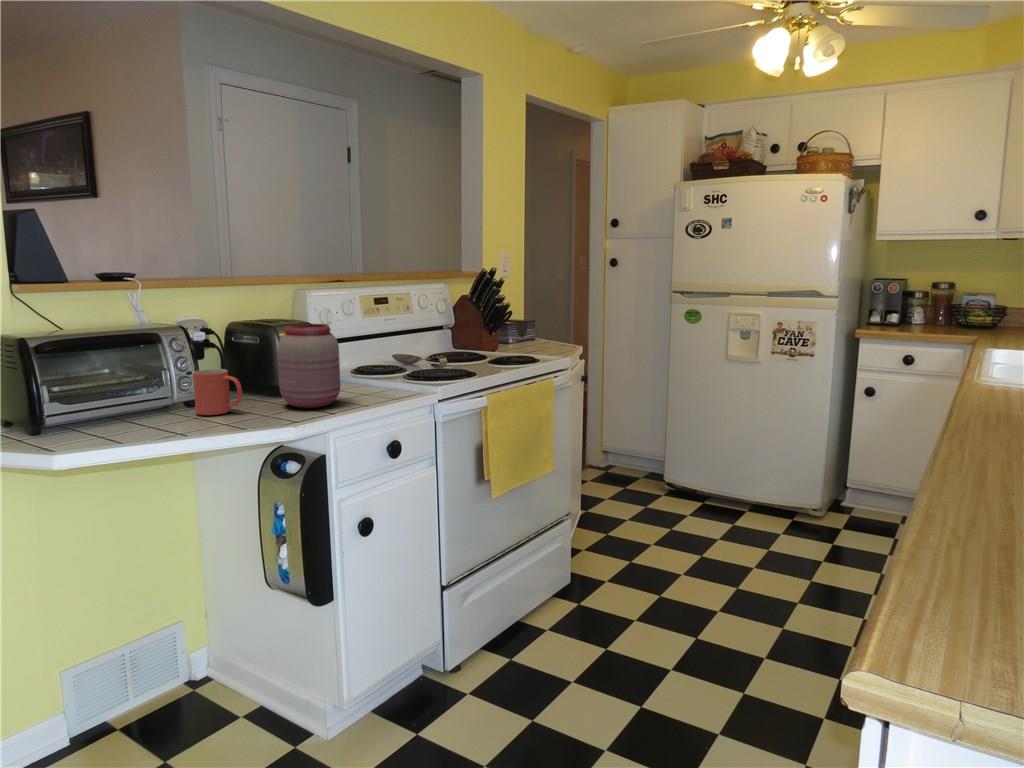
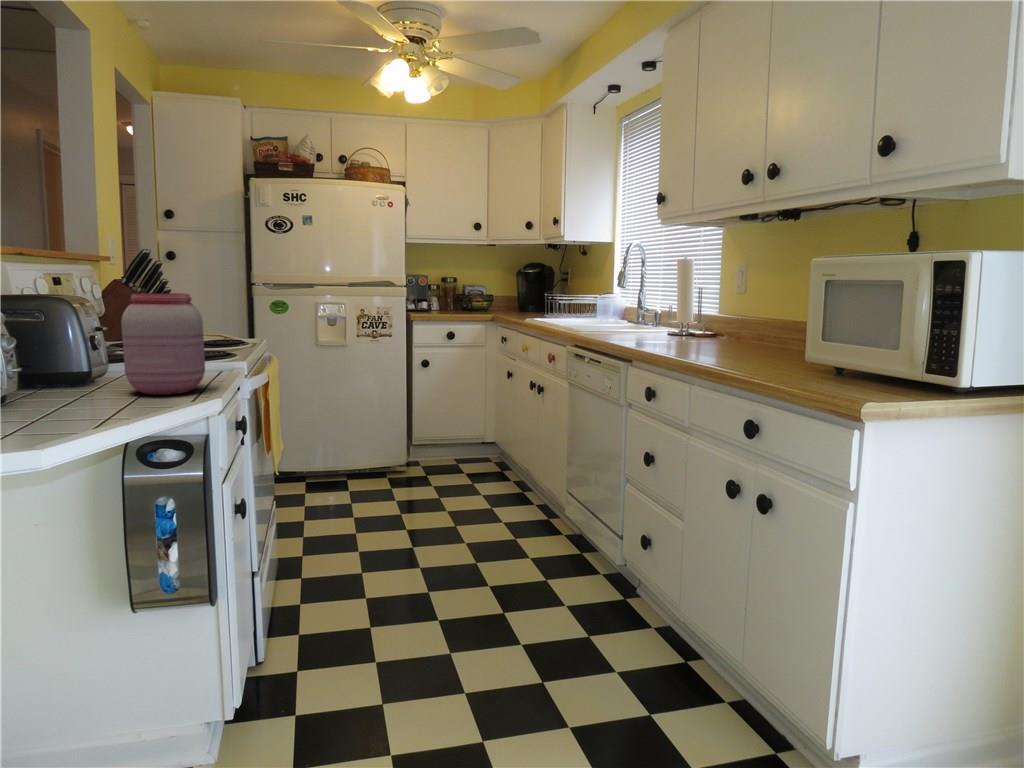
mug: present [193,369,242,415] -> none [38,352,115,414]

